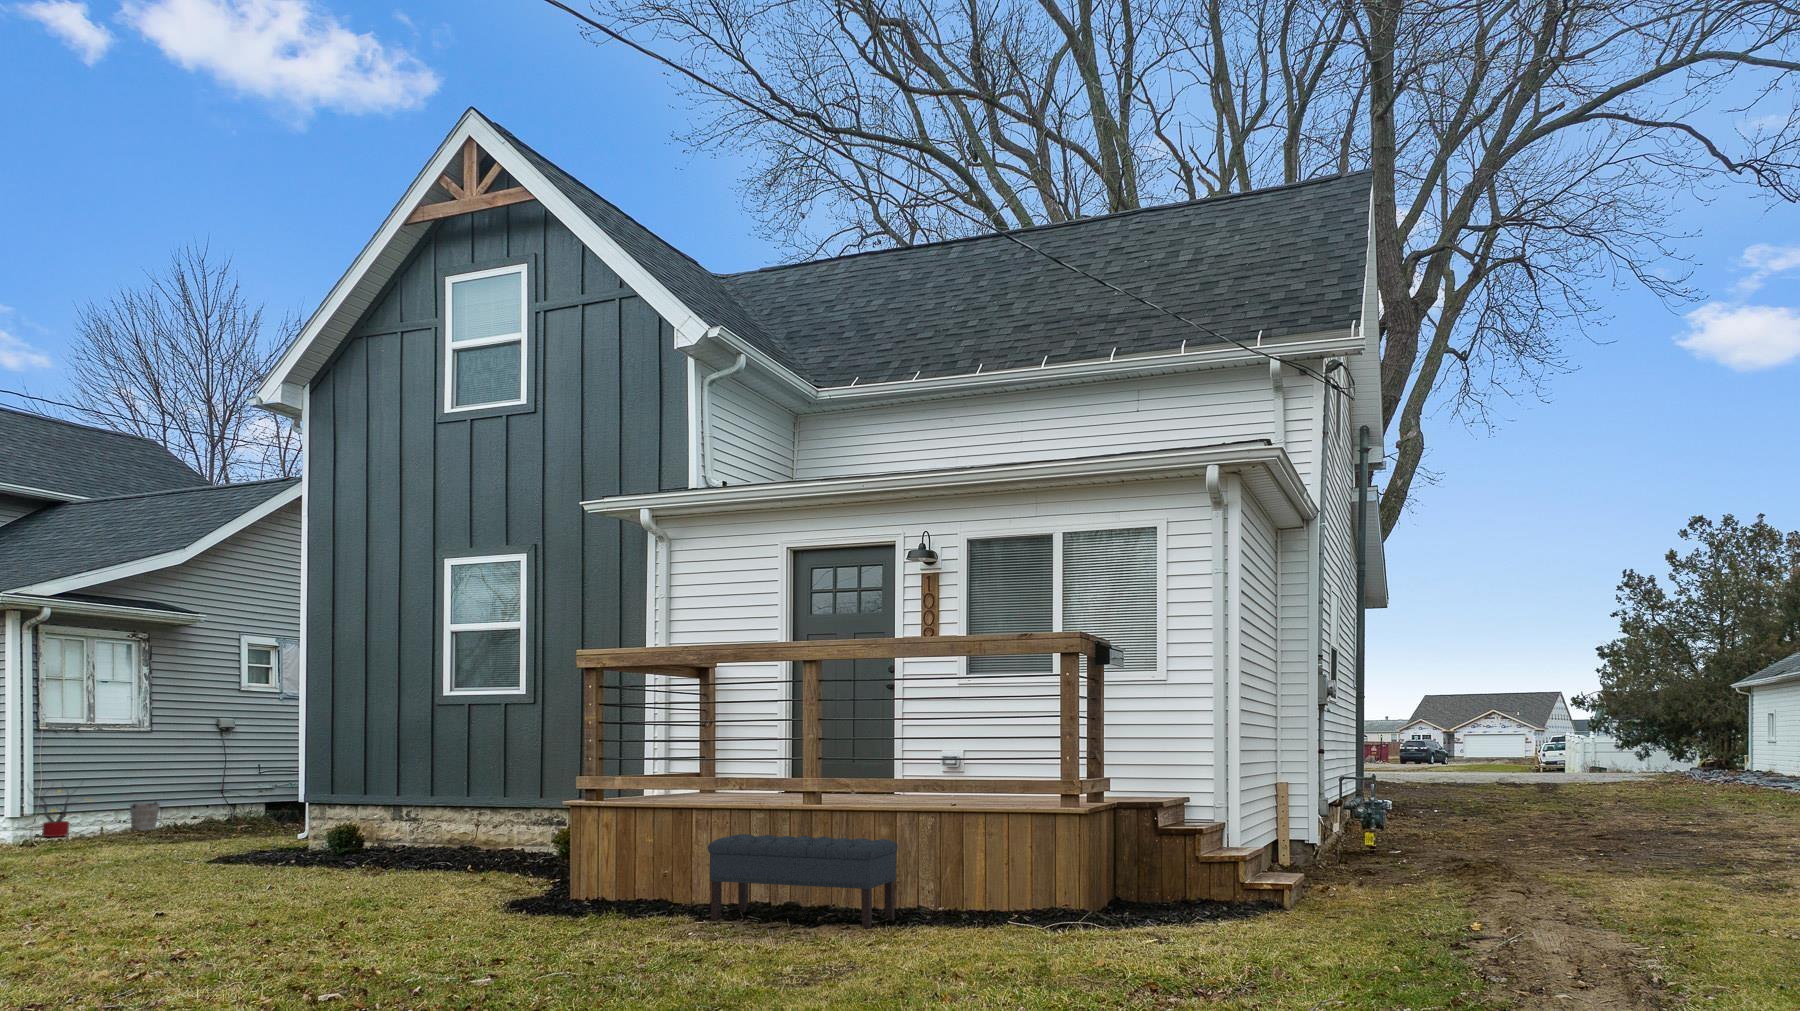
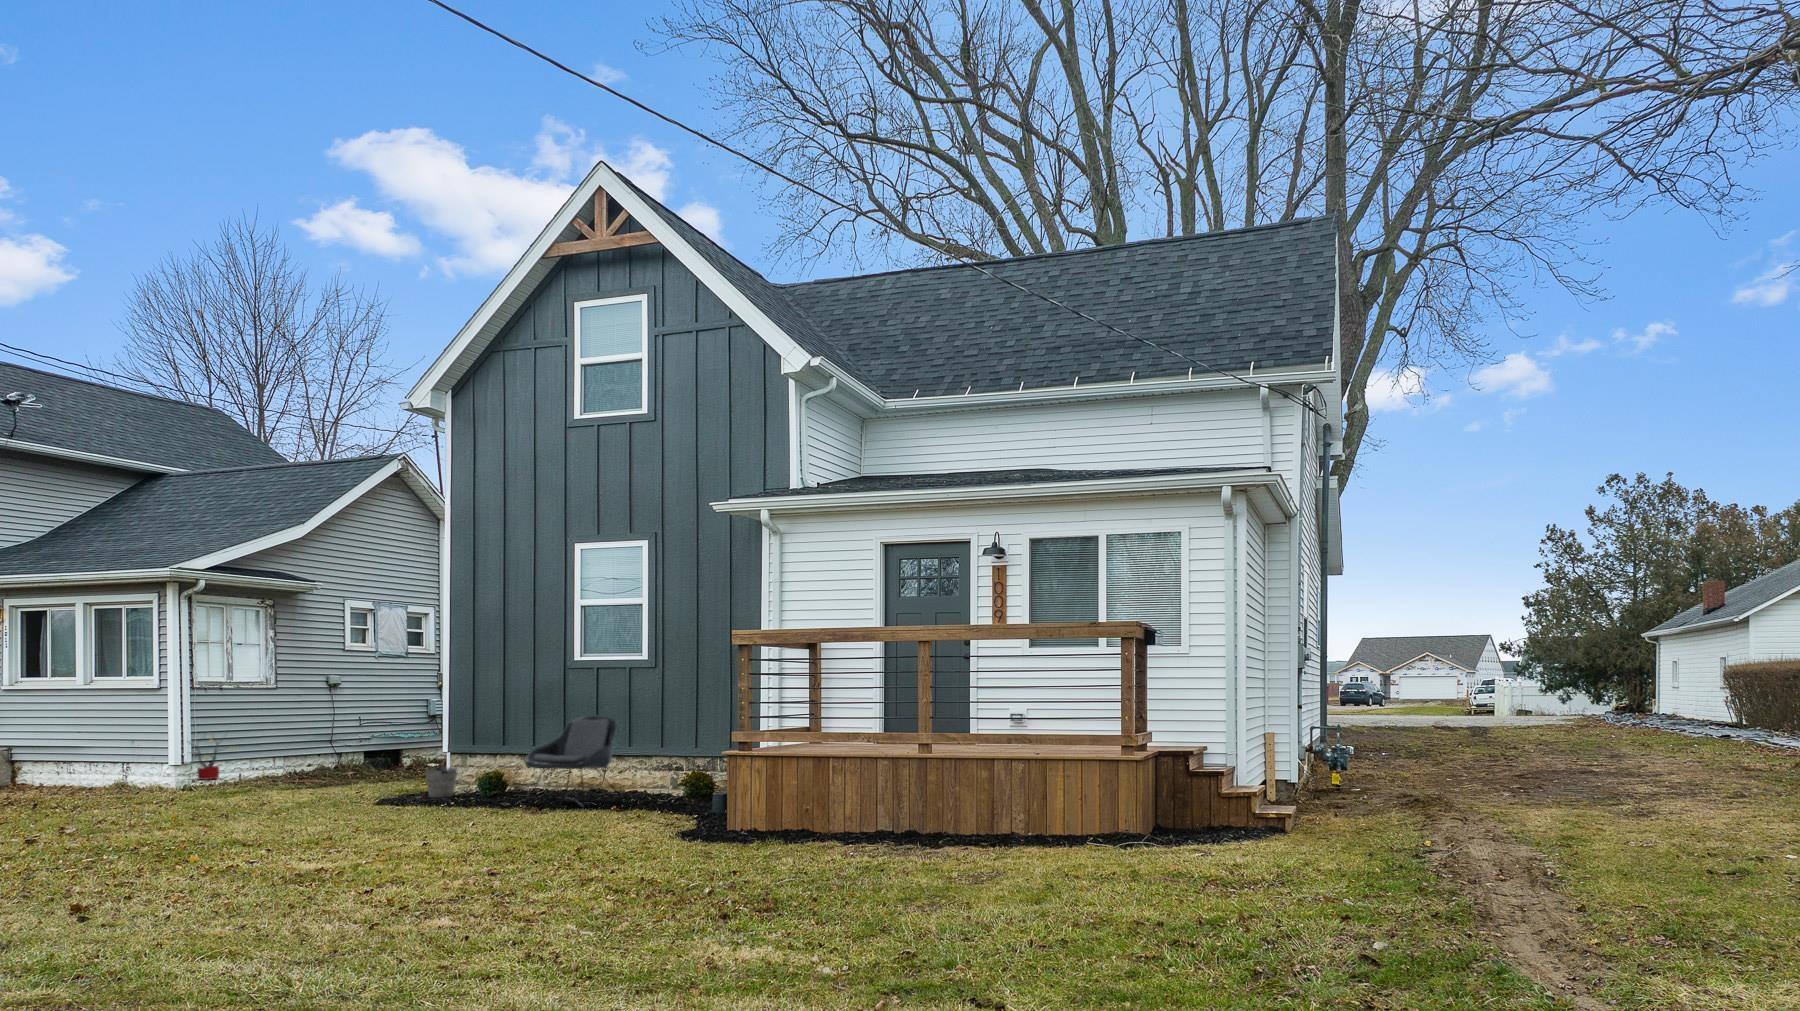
lounge chair: none [367,760,486,874] -> present [525,715,620,807]
bucket: present [128,802,160,830] -> present [426,767,458,798]
bench: present [708,834,898,929] -> none [849,776,994,848]

